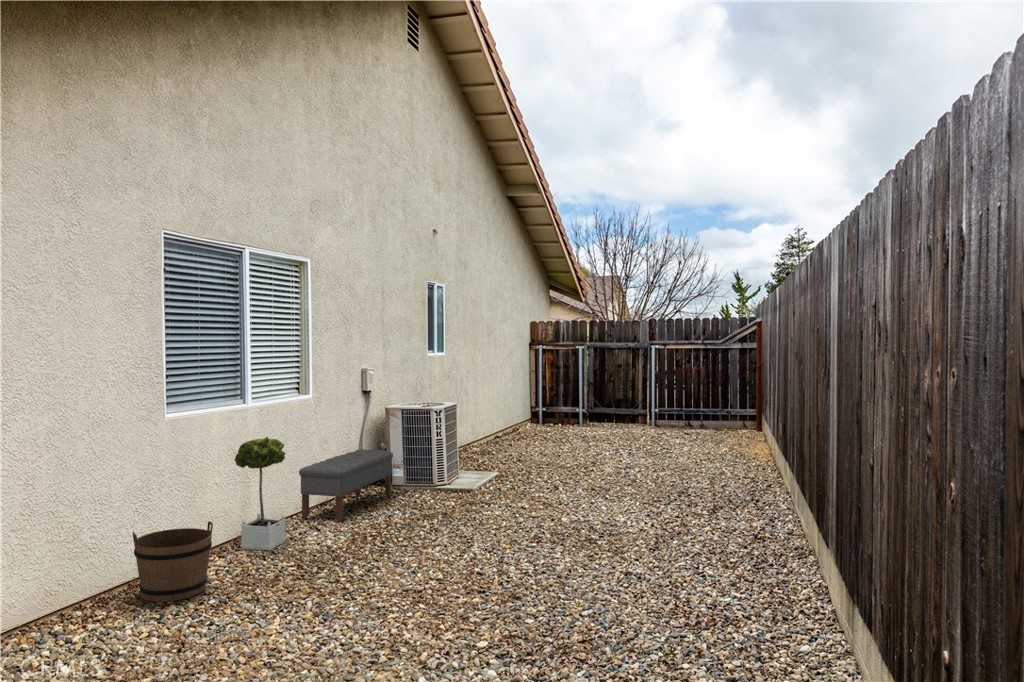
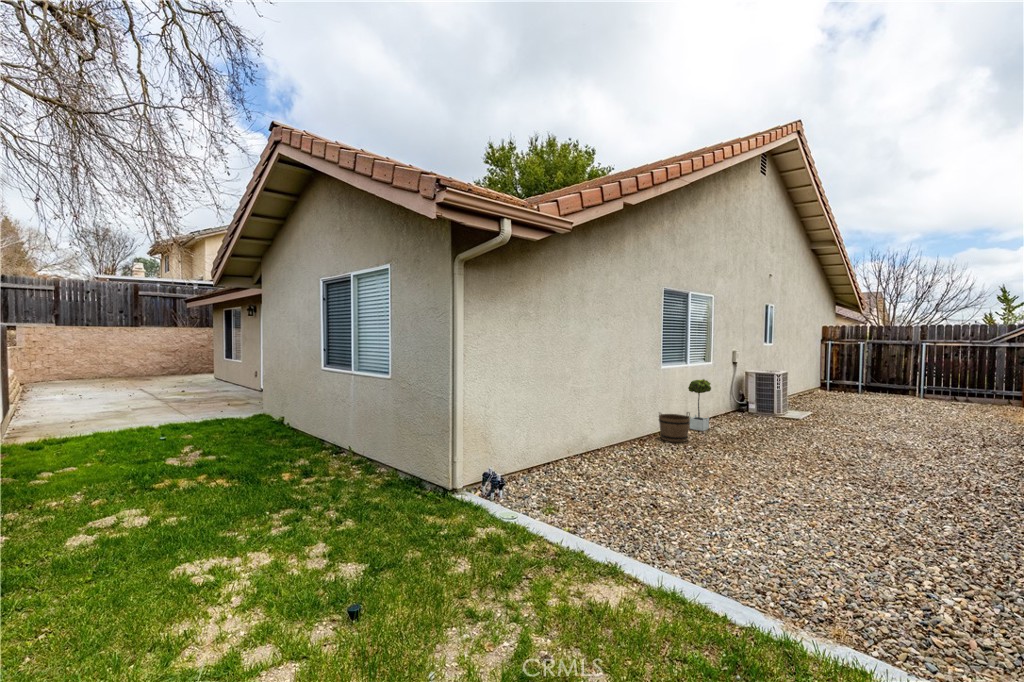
bench: present [299,449,393,523] -> none [709,392,753,425]

